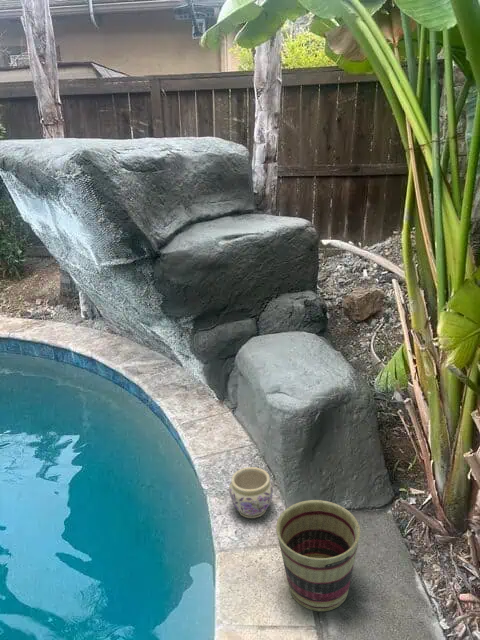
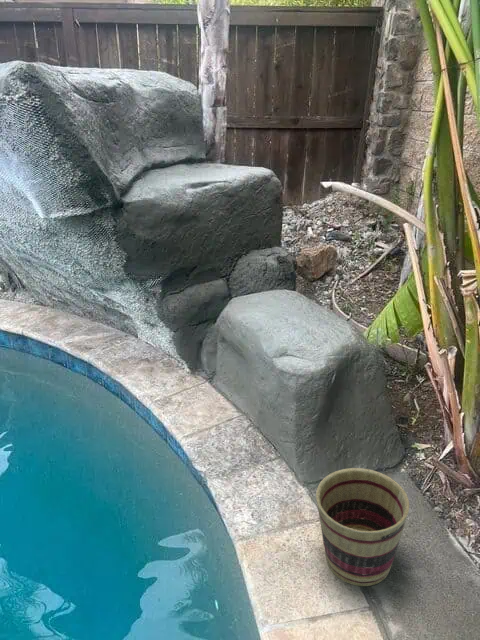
planter: present [229,467,273,519] -> none [237,440,286,497]

